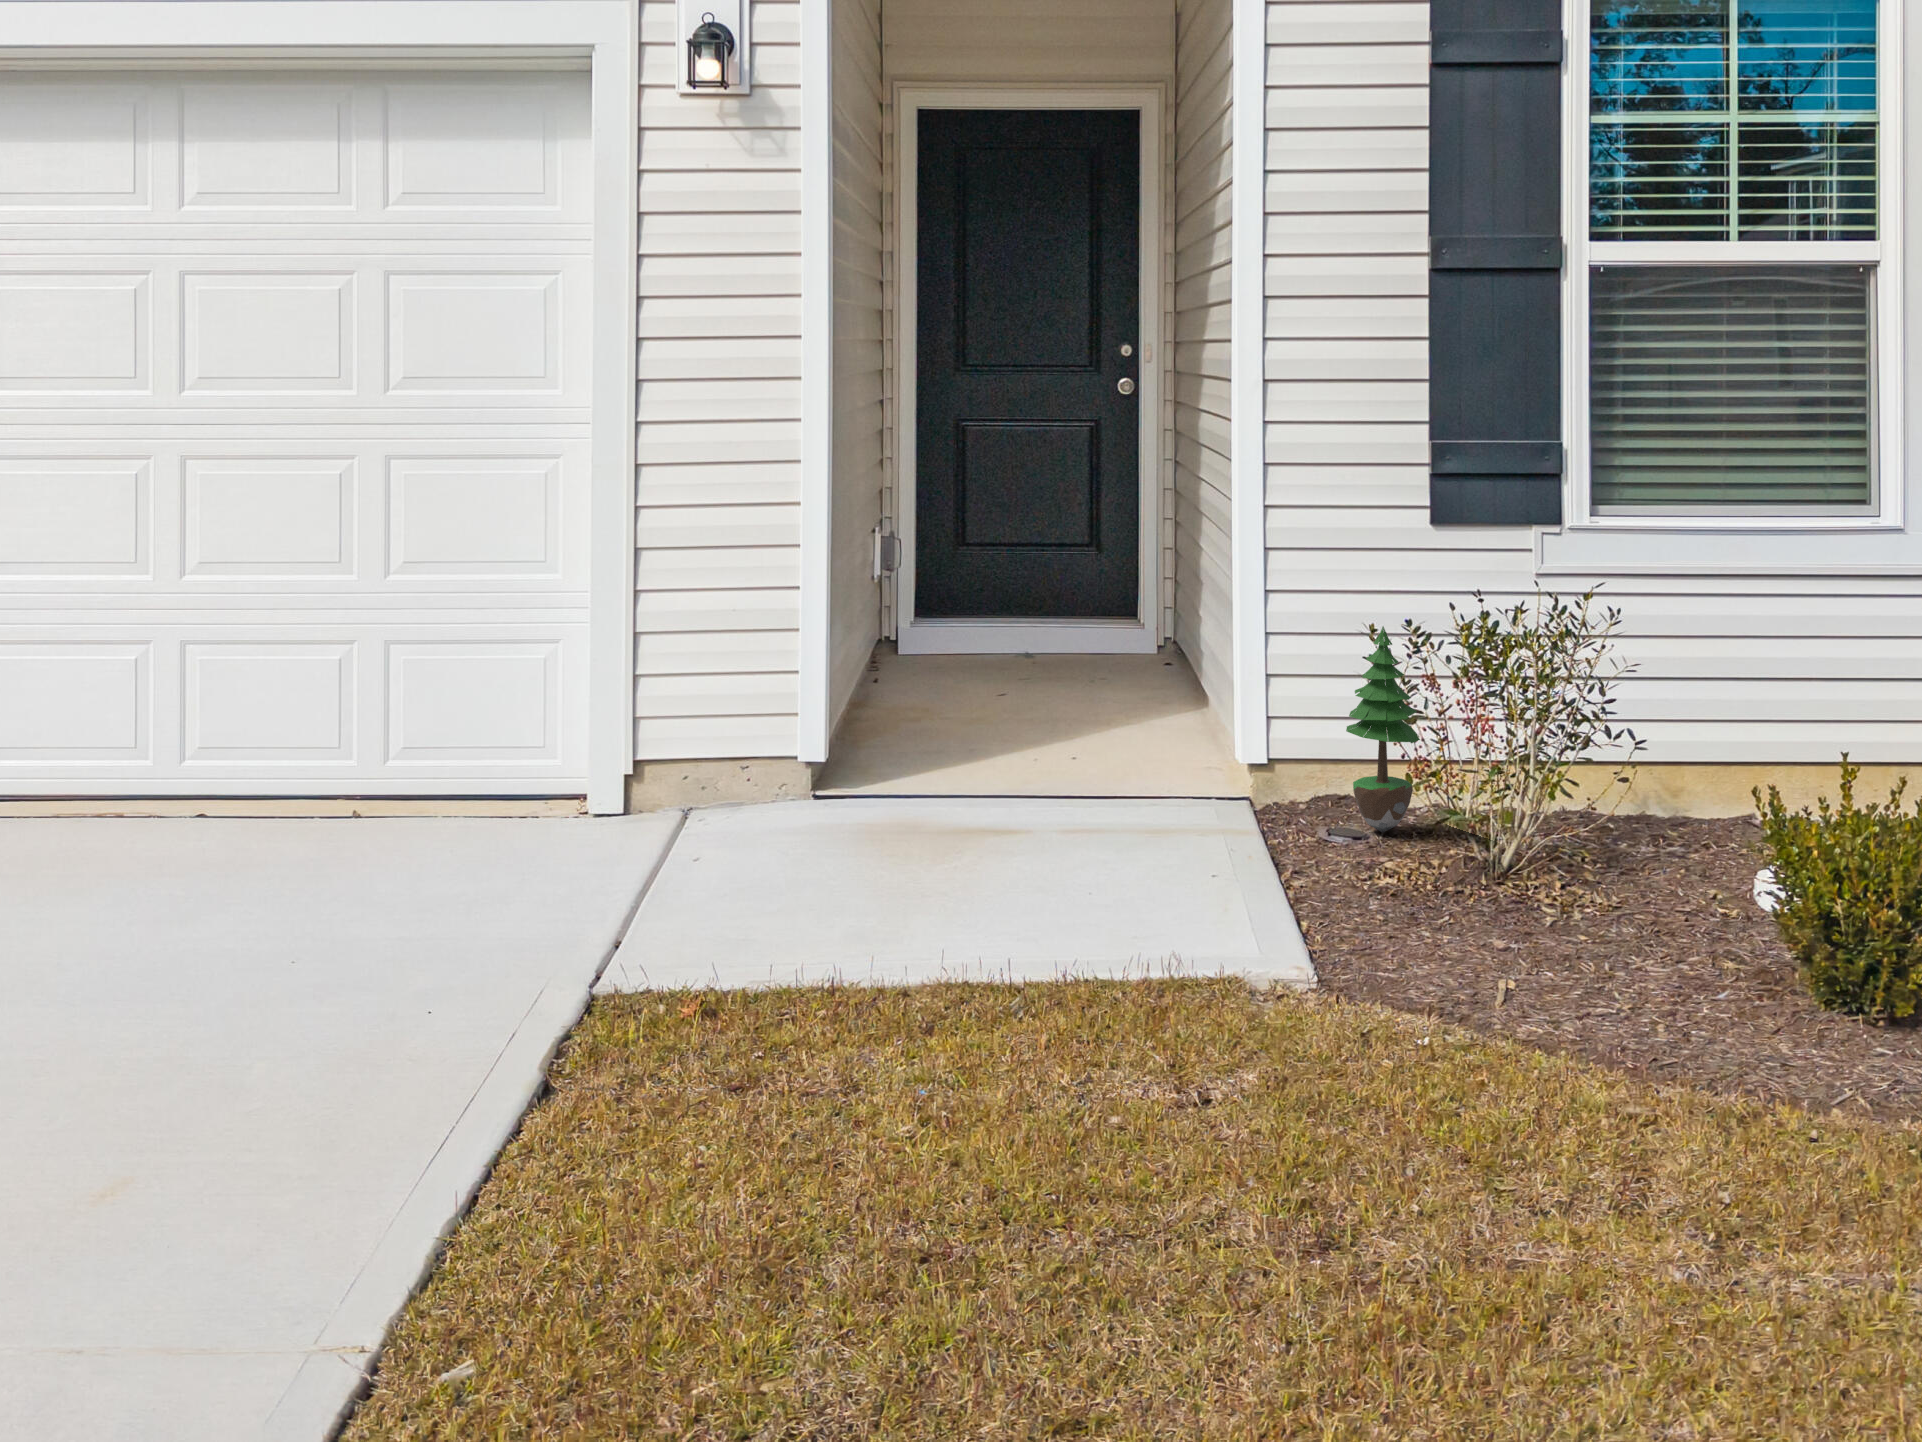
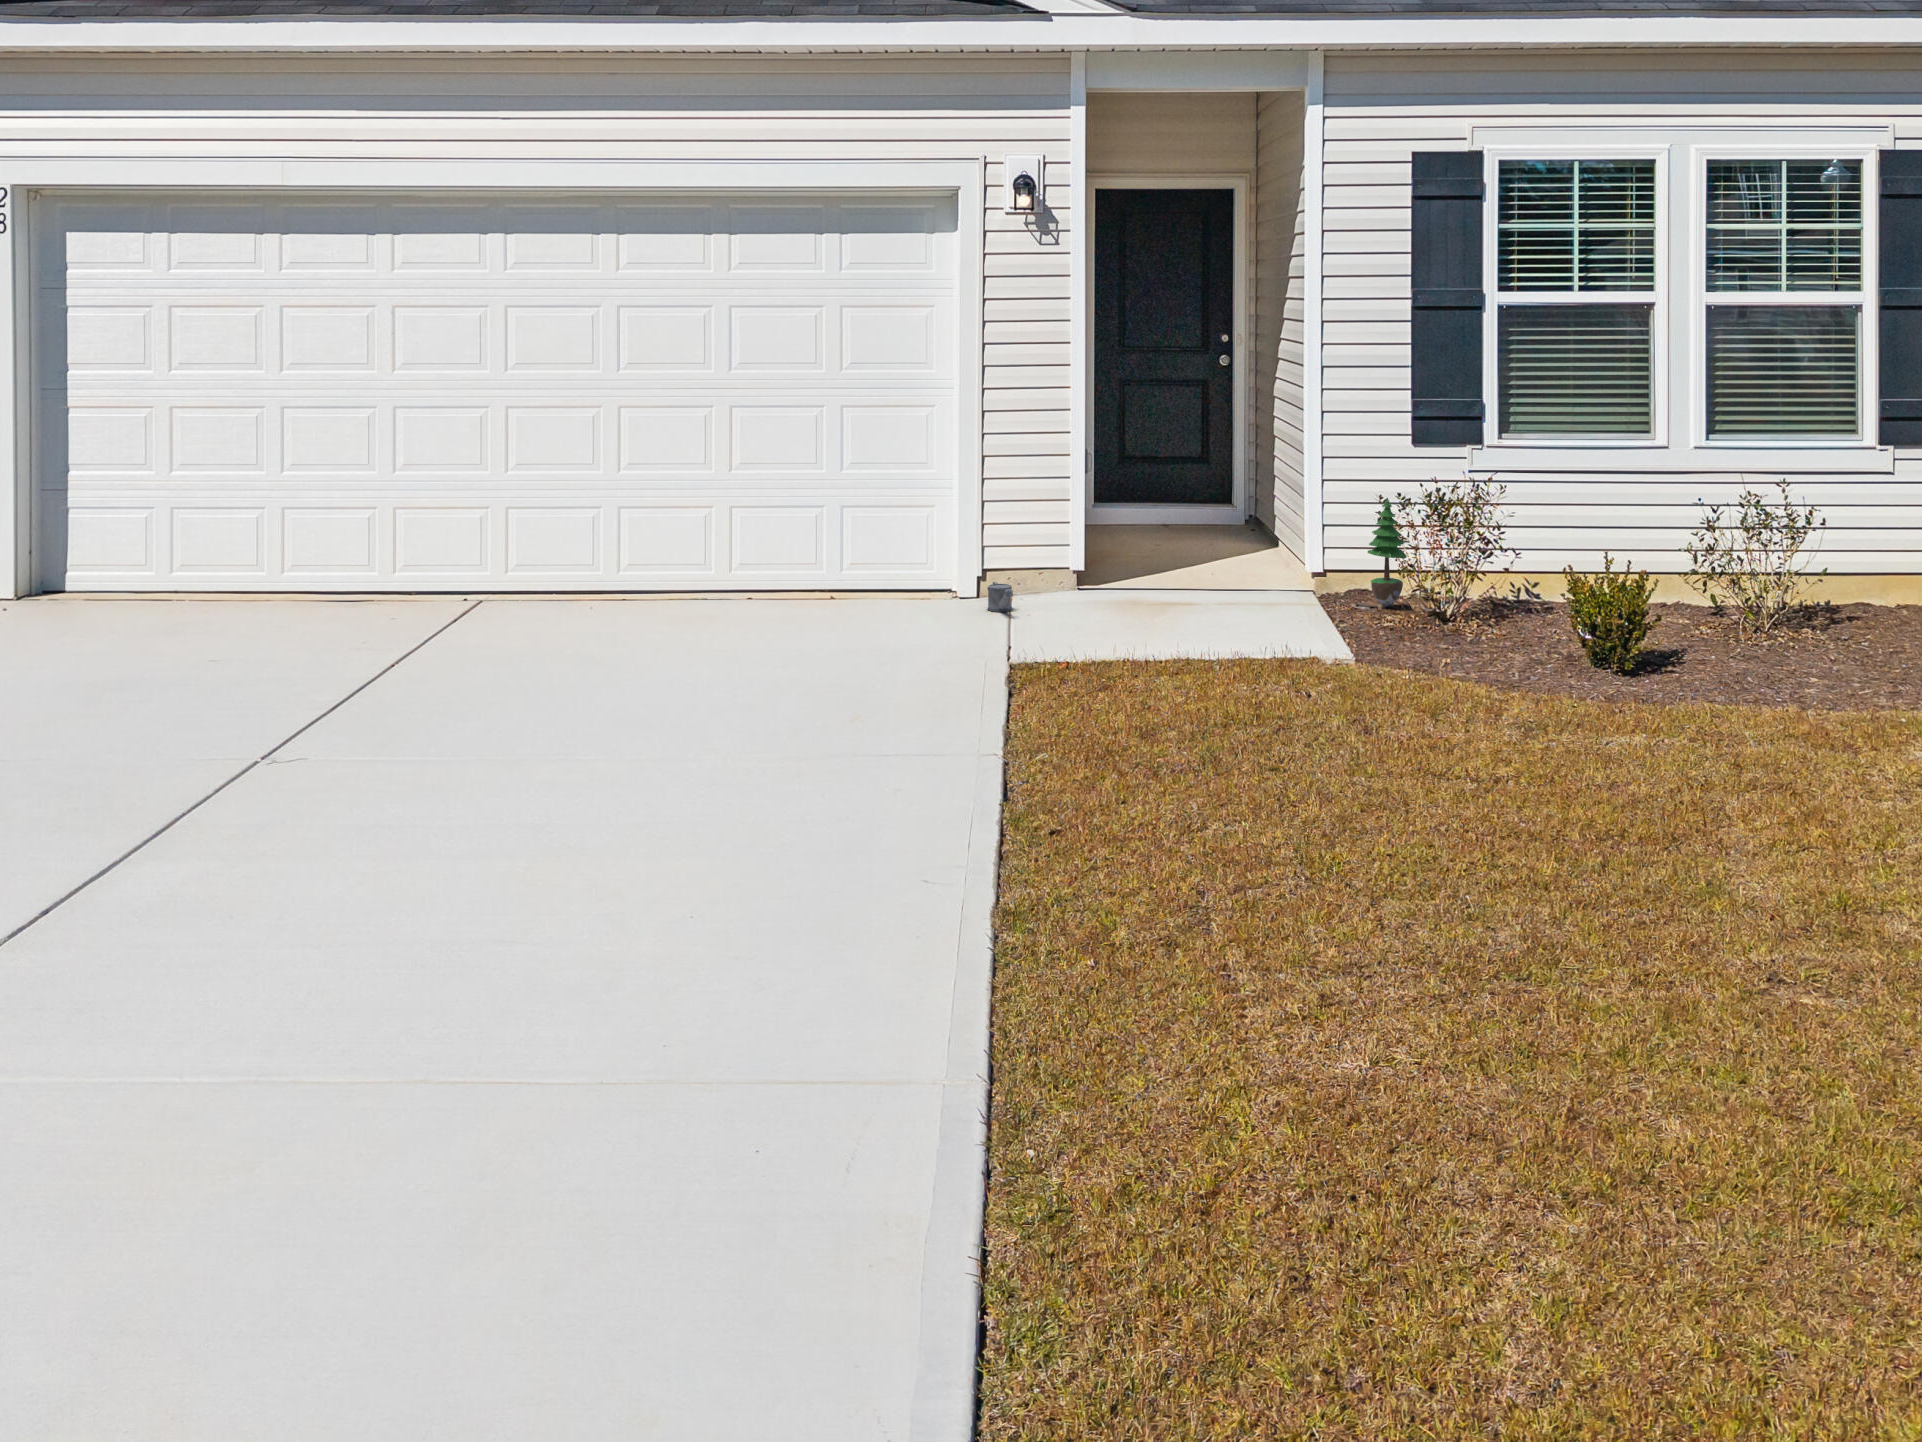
watering can: none [628,786,676,847] -> present [987,582,1013,612]

